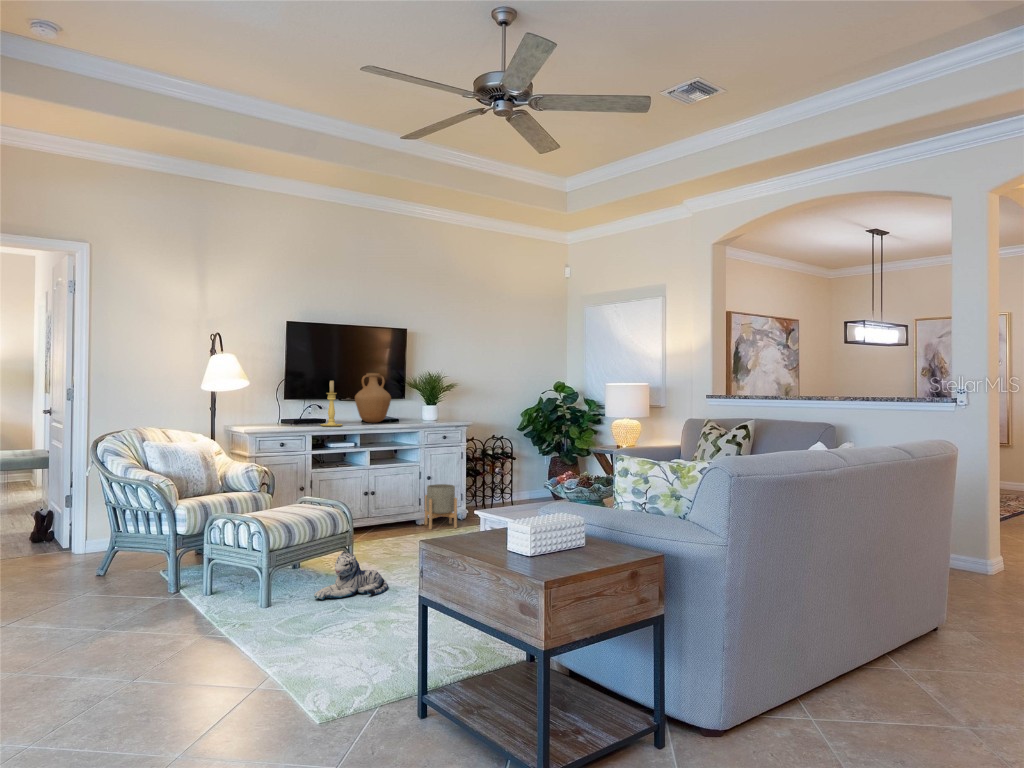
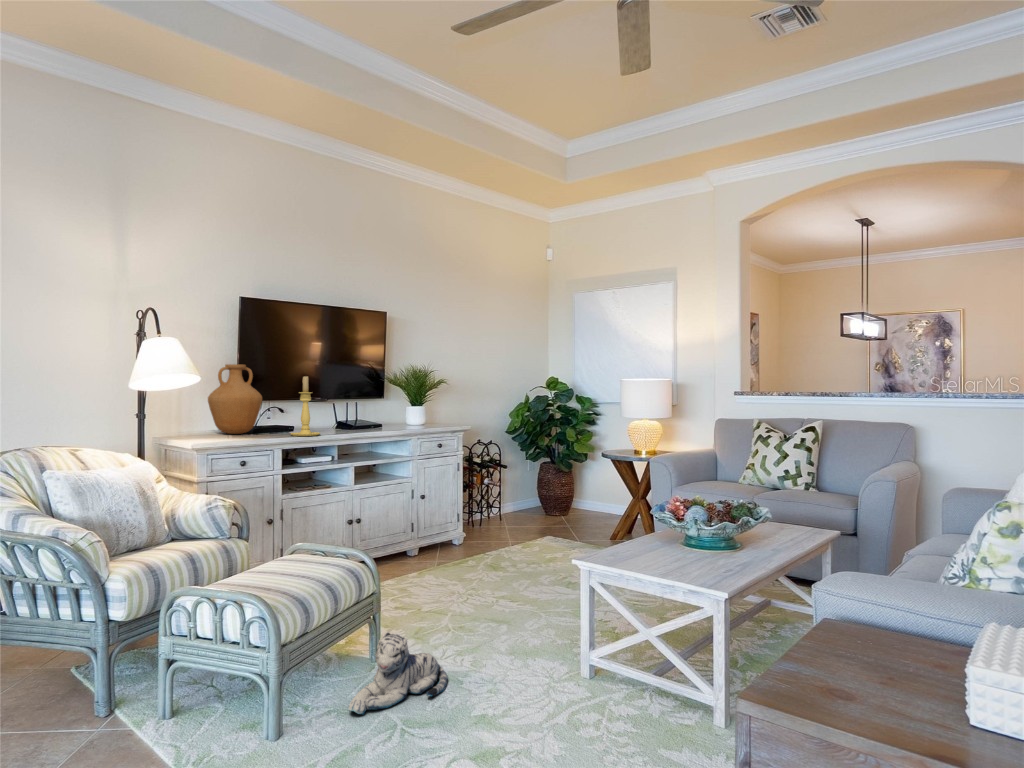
vase: present [355,373,391,423] -> present [208,364,262,434]
planter: present [425,484,457,530] -> none [420,504,463,562]

